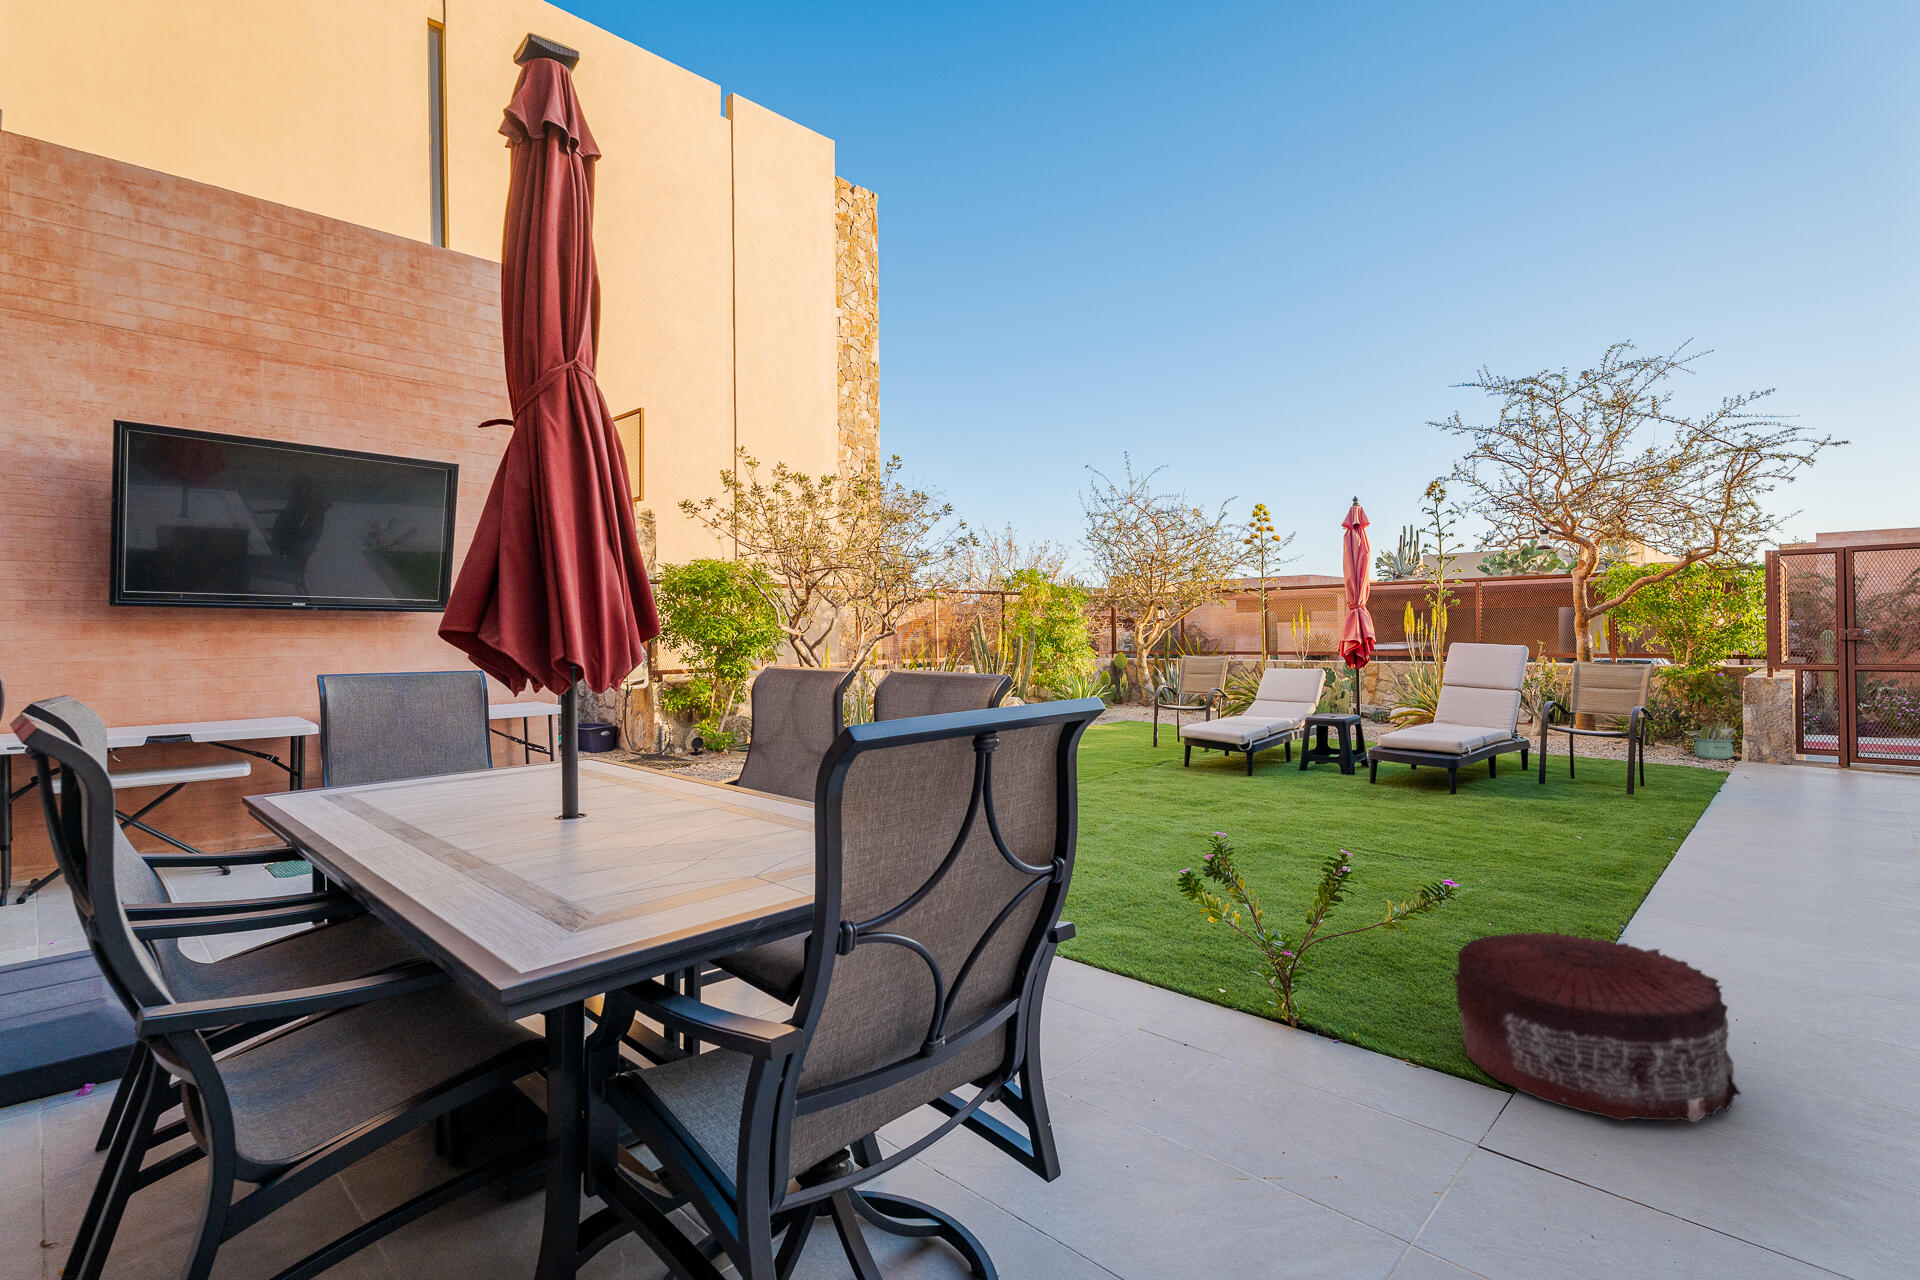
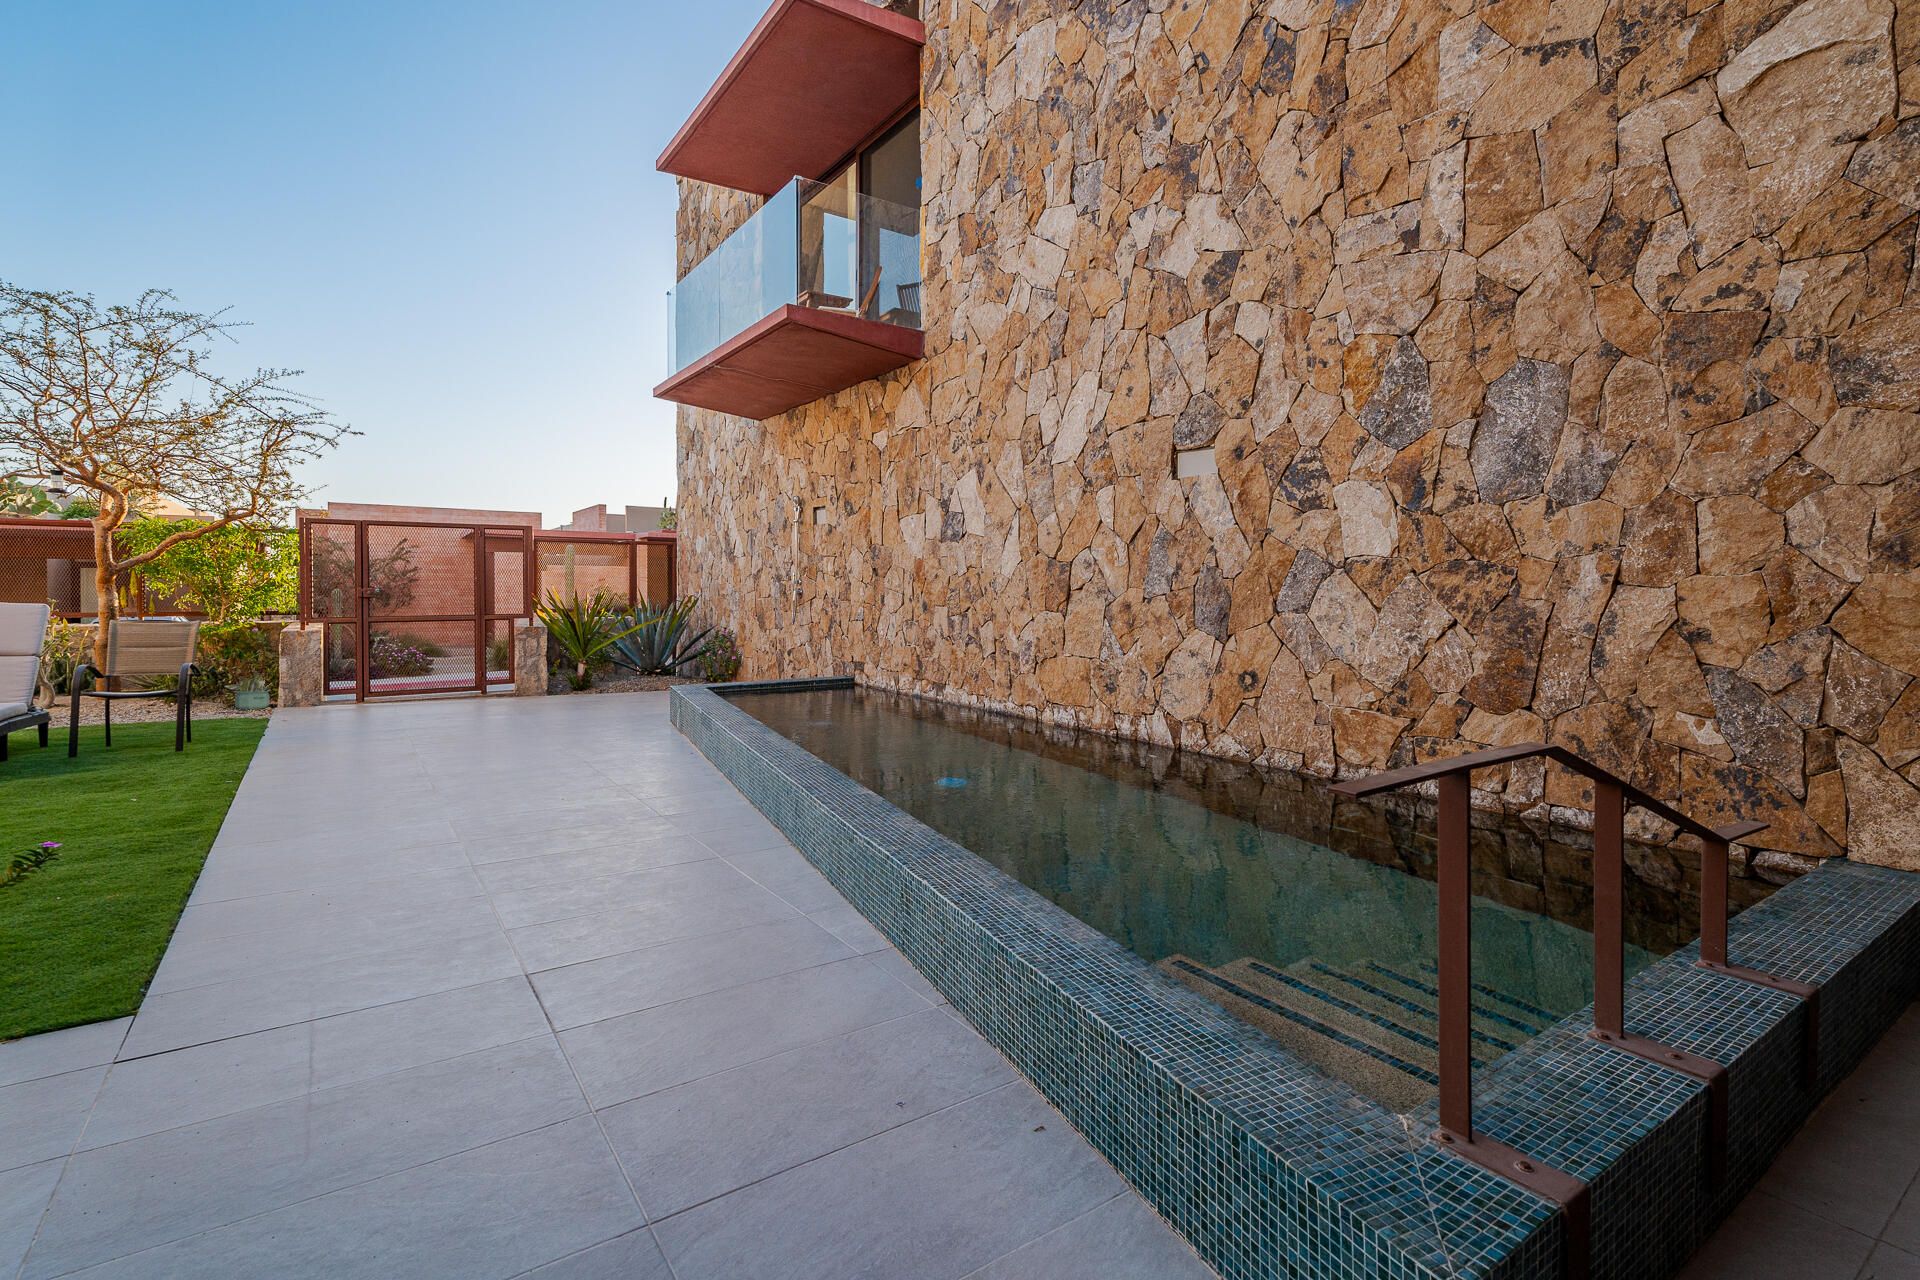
pouf: present [1453,931,1741,1122] -> none [51,854,326,1016]

